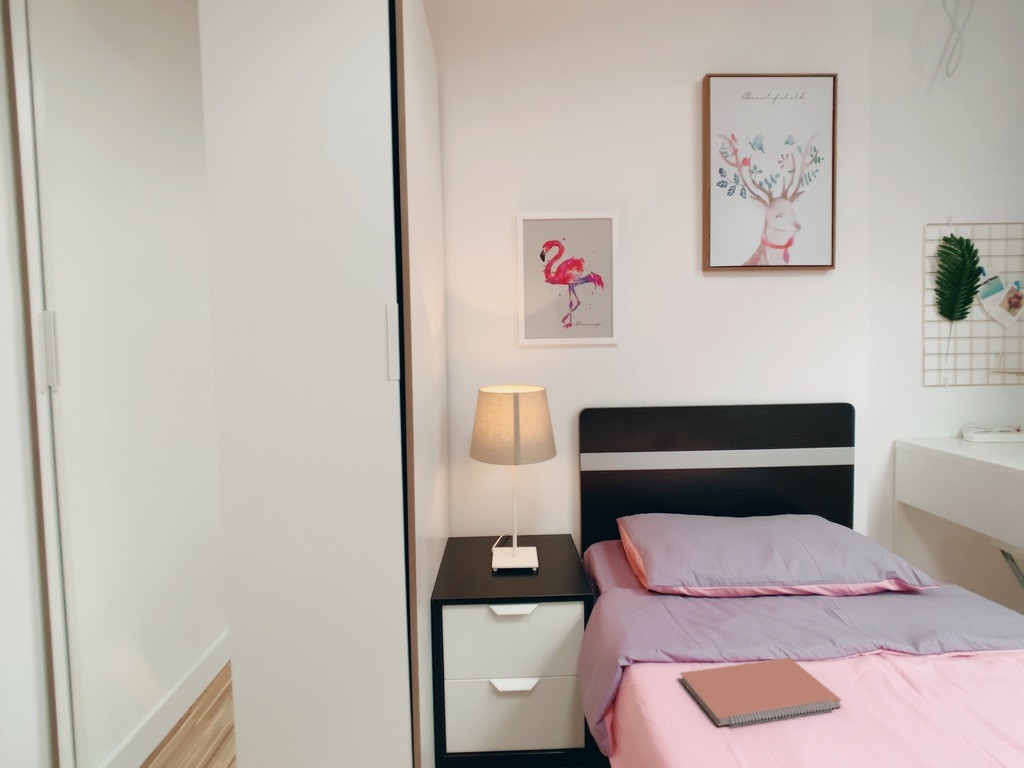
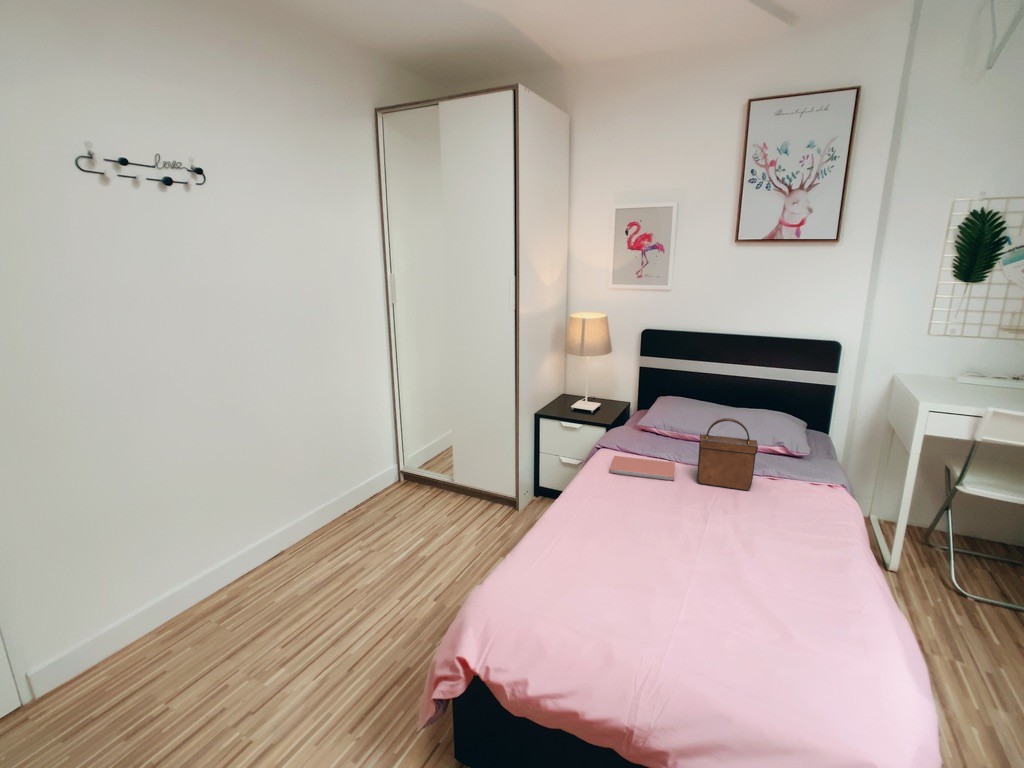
handbag: none [844,553,970,700] -> present [698,418,758,491]

